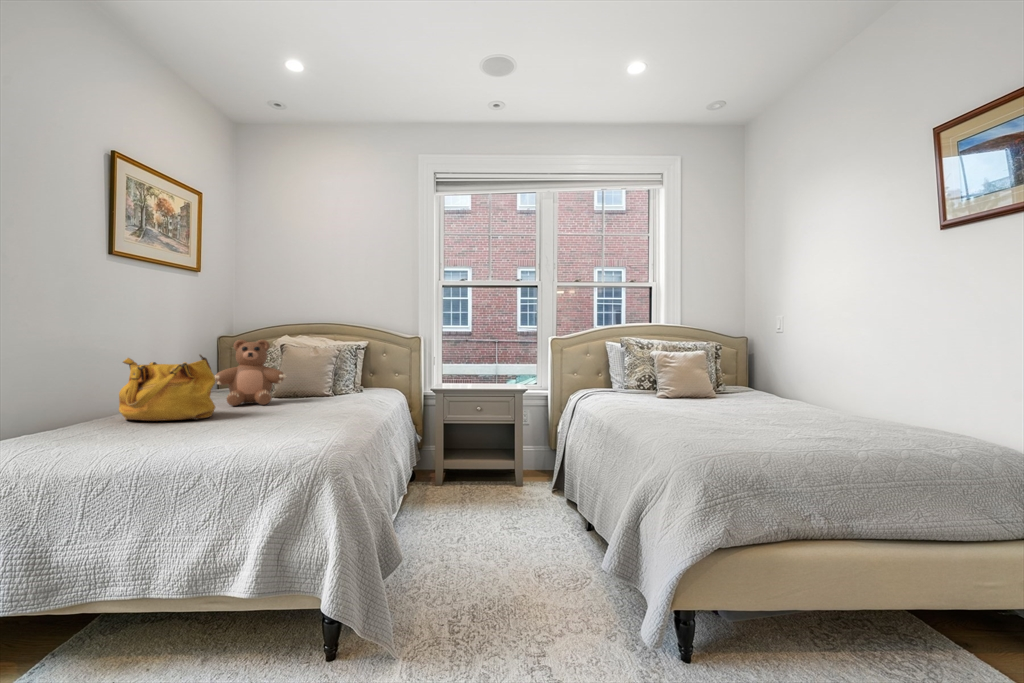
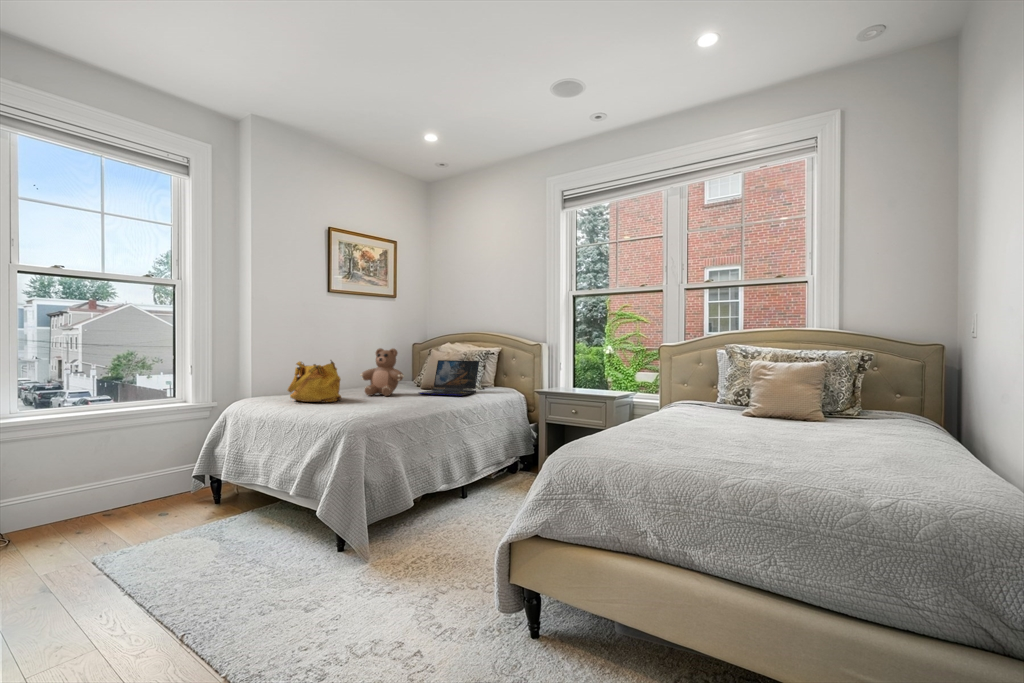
laptop: none [301,356,367,400] -> present [418,360,479,396]

